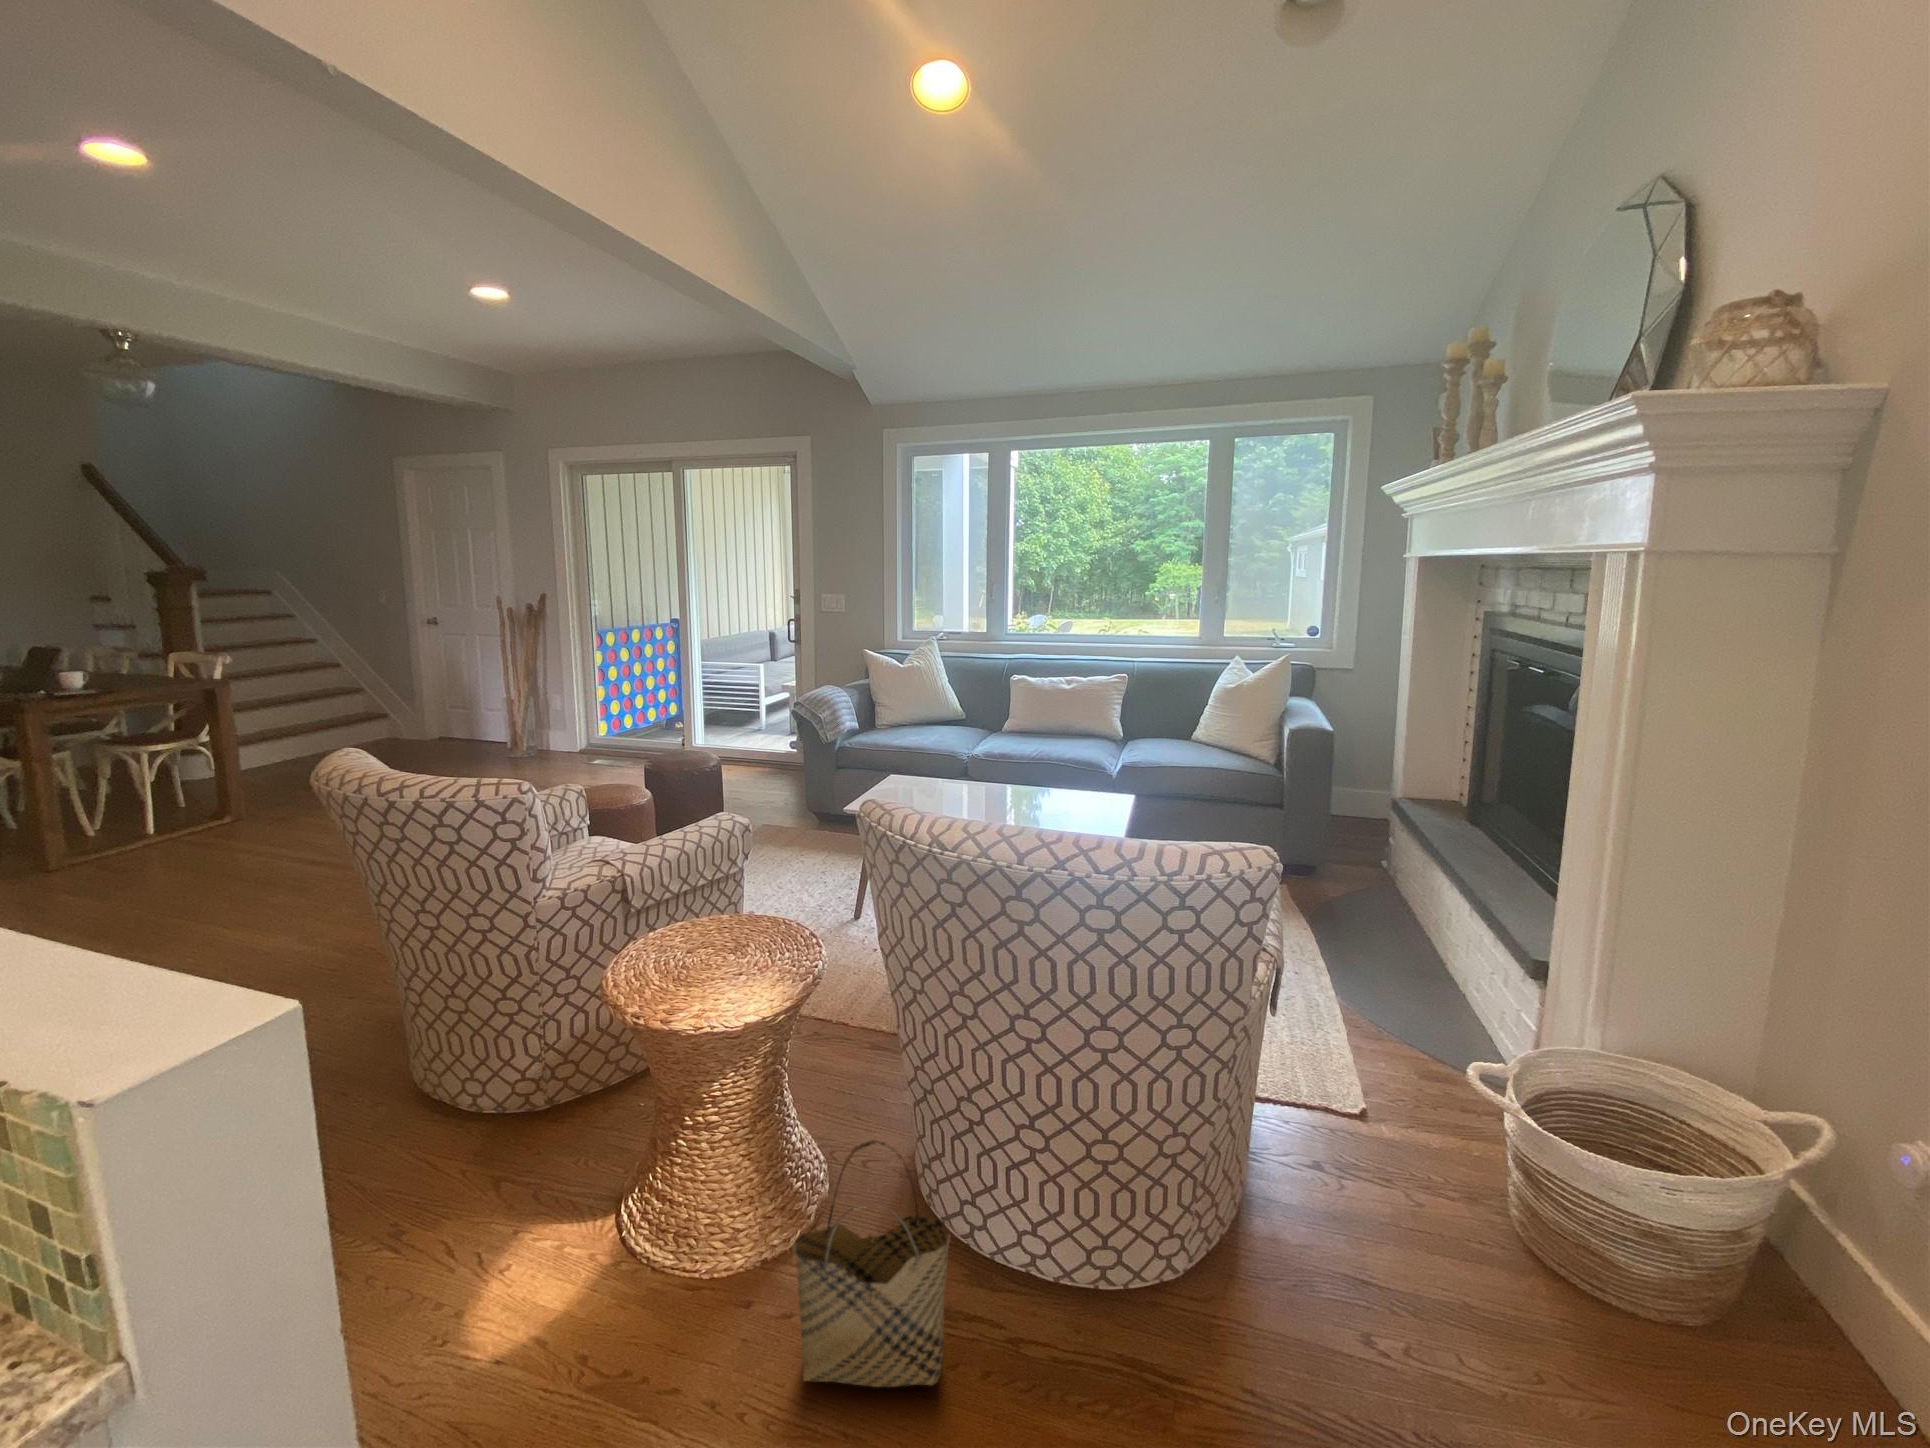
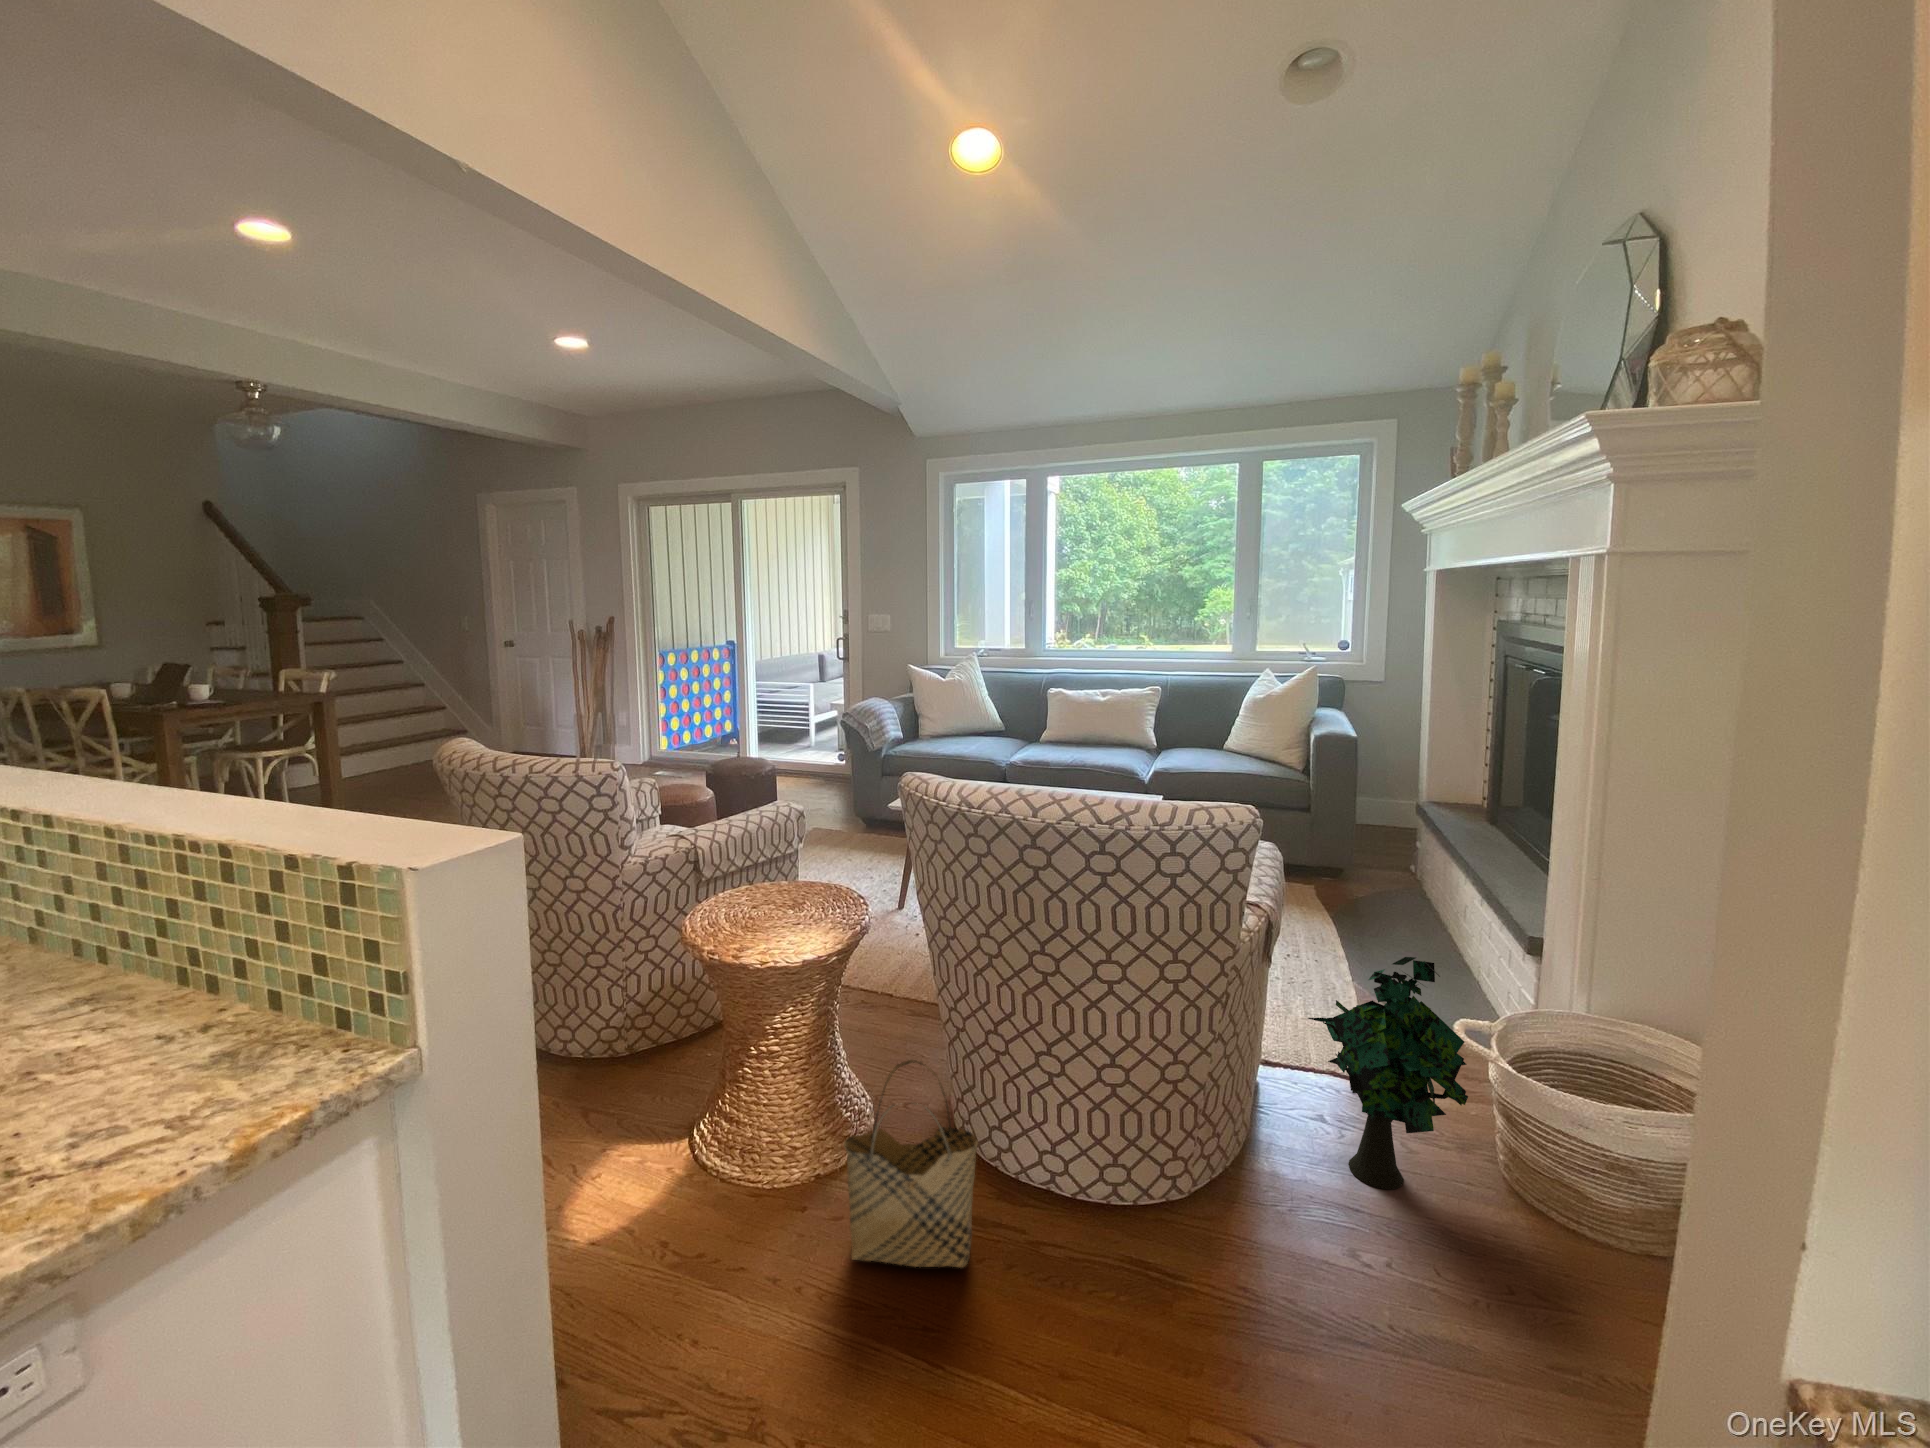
decorative plant: none [1309,999,1489,1251] -> present [1308,957,1468,1189]

